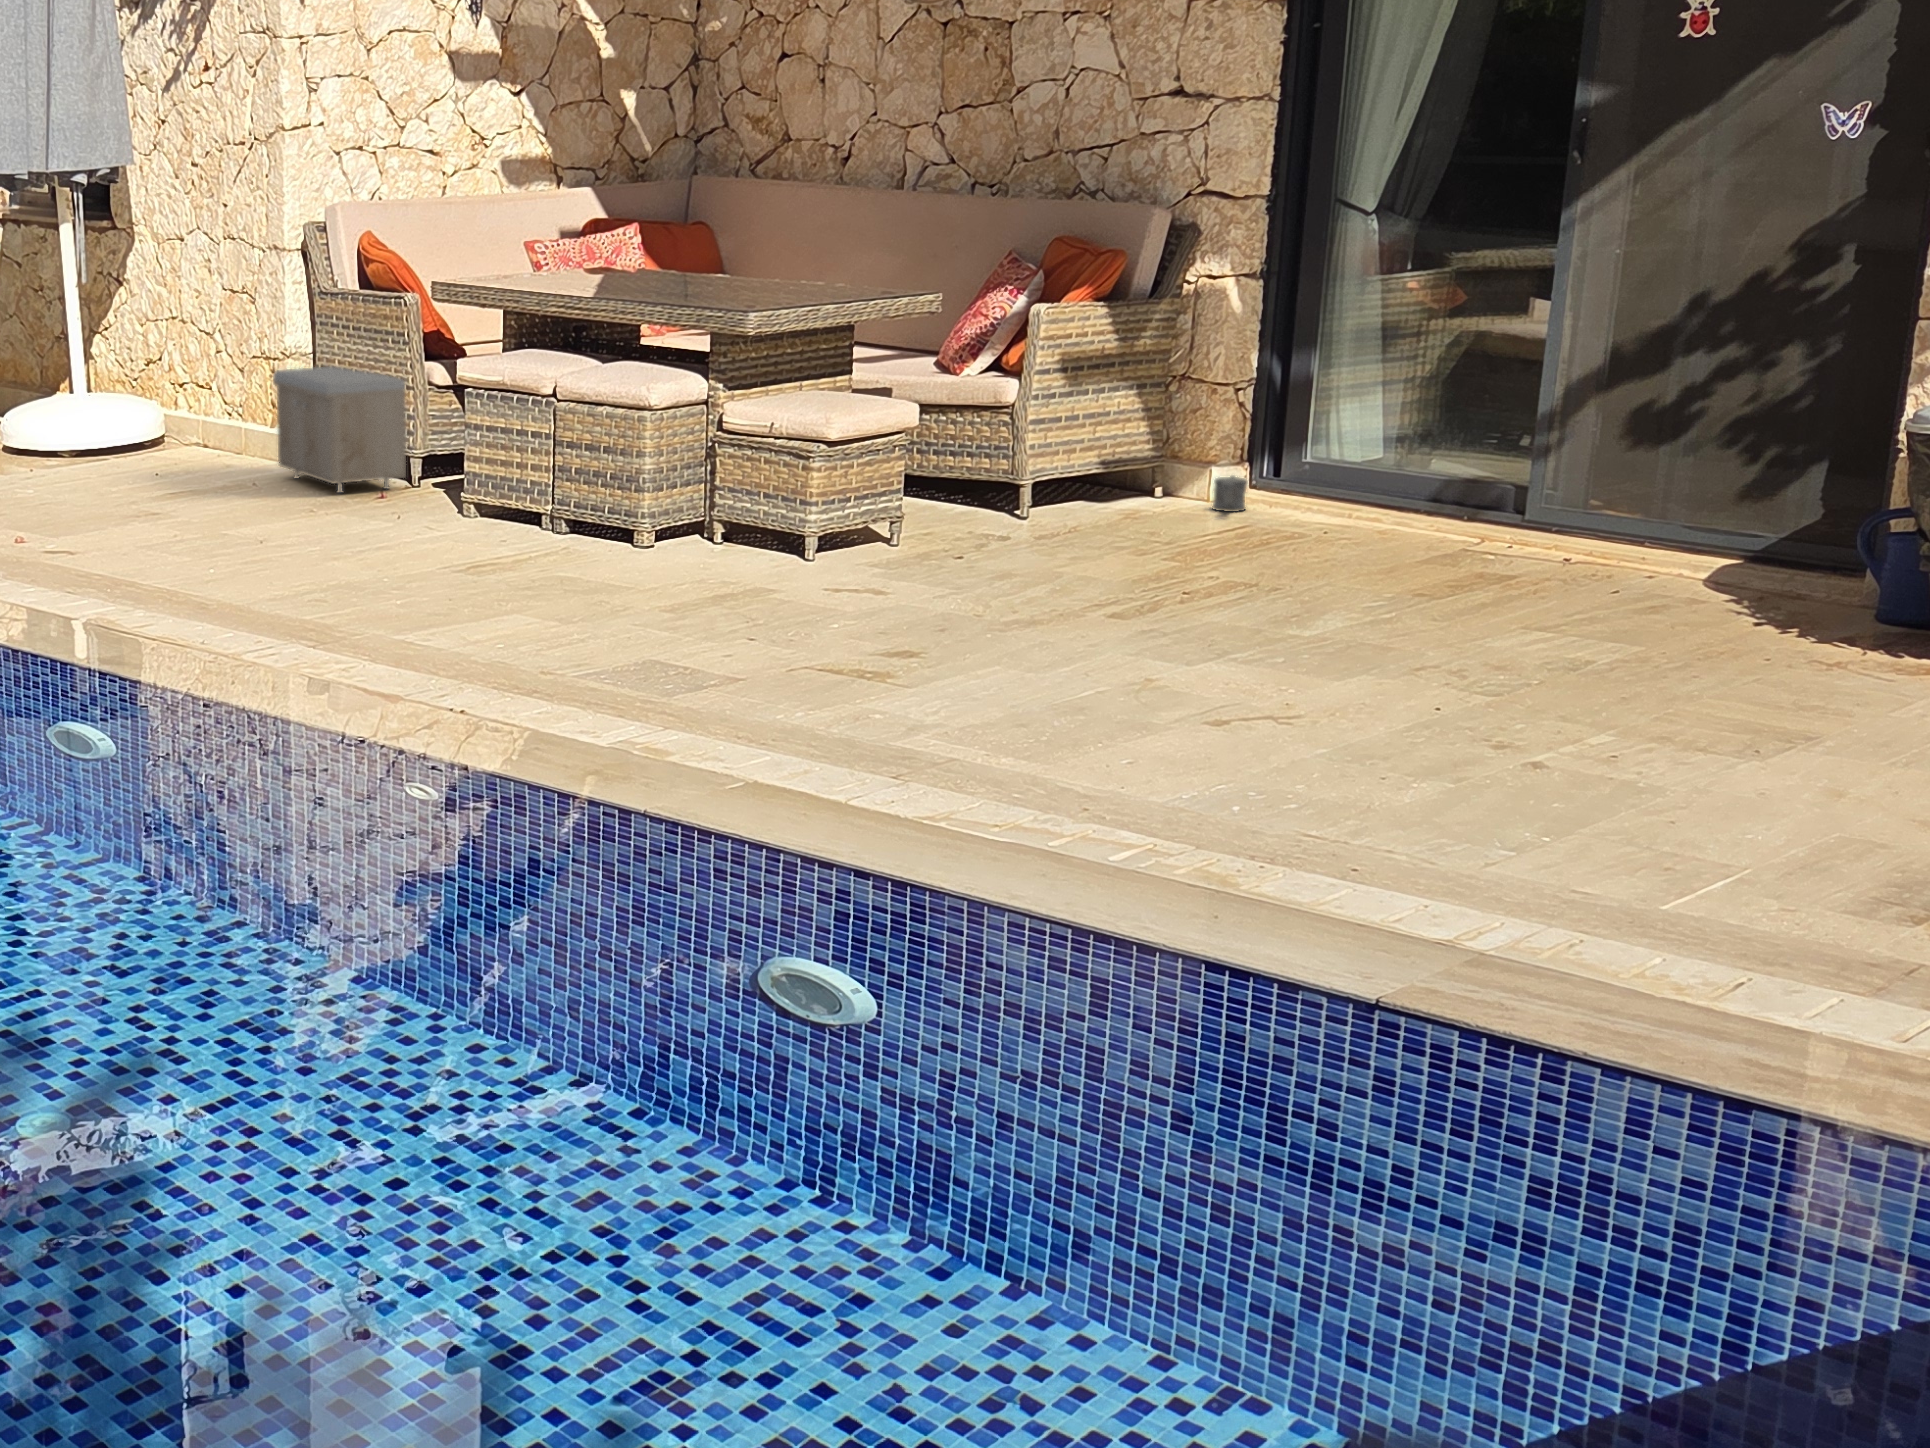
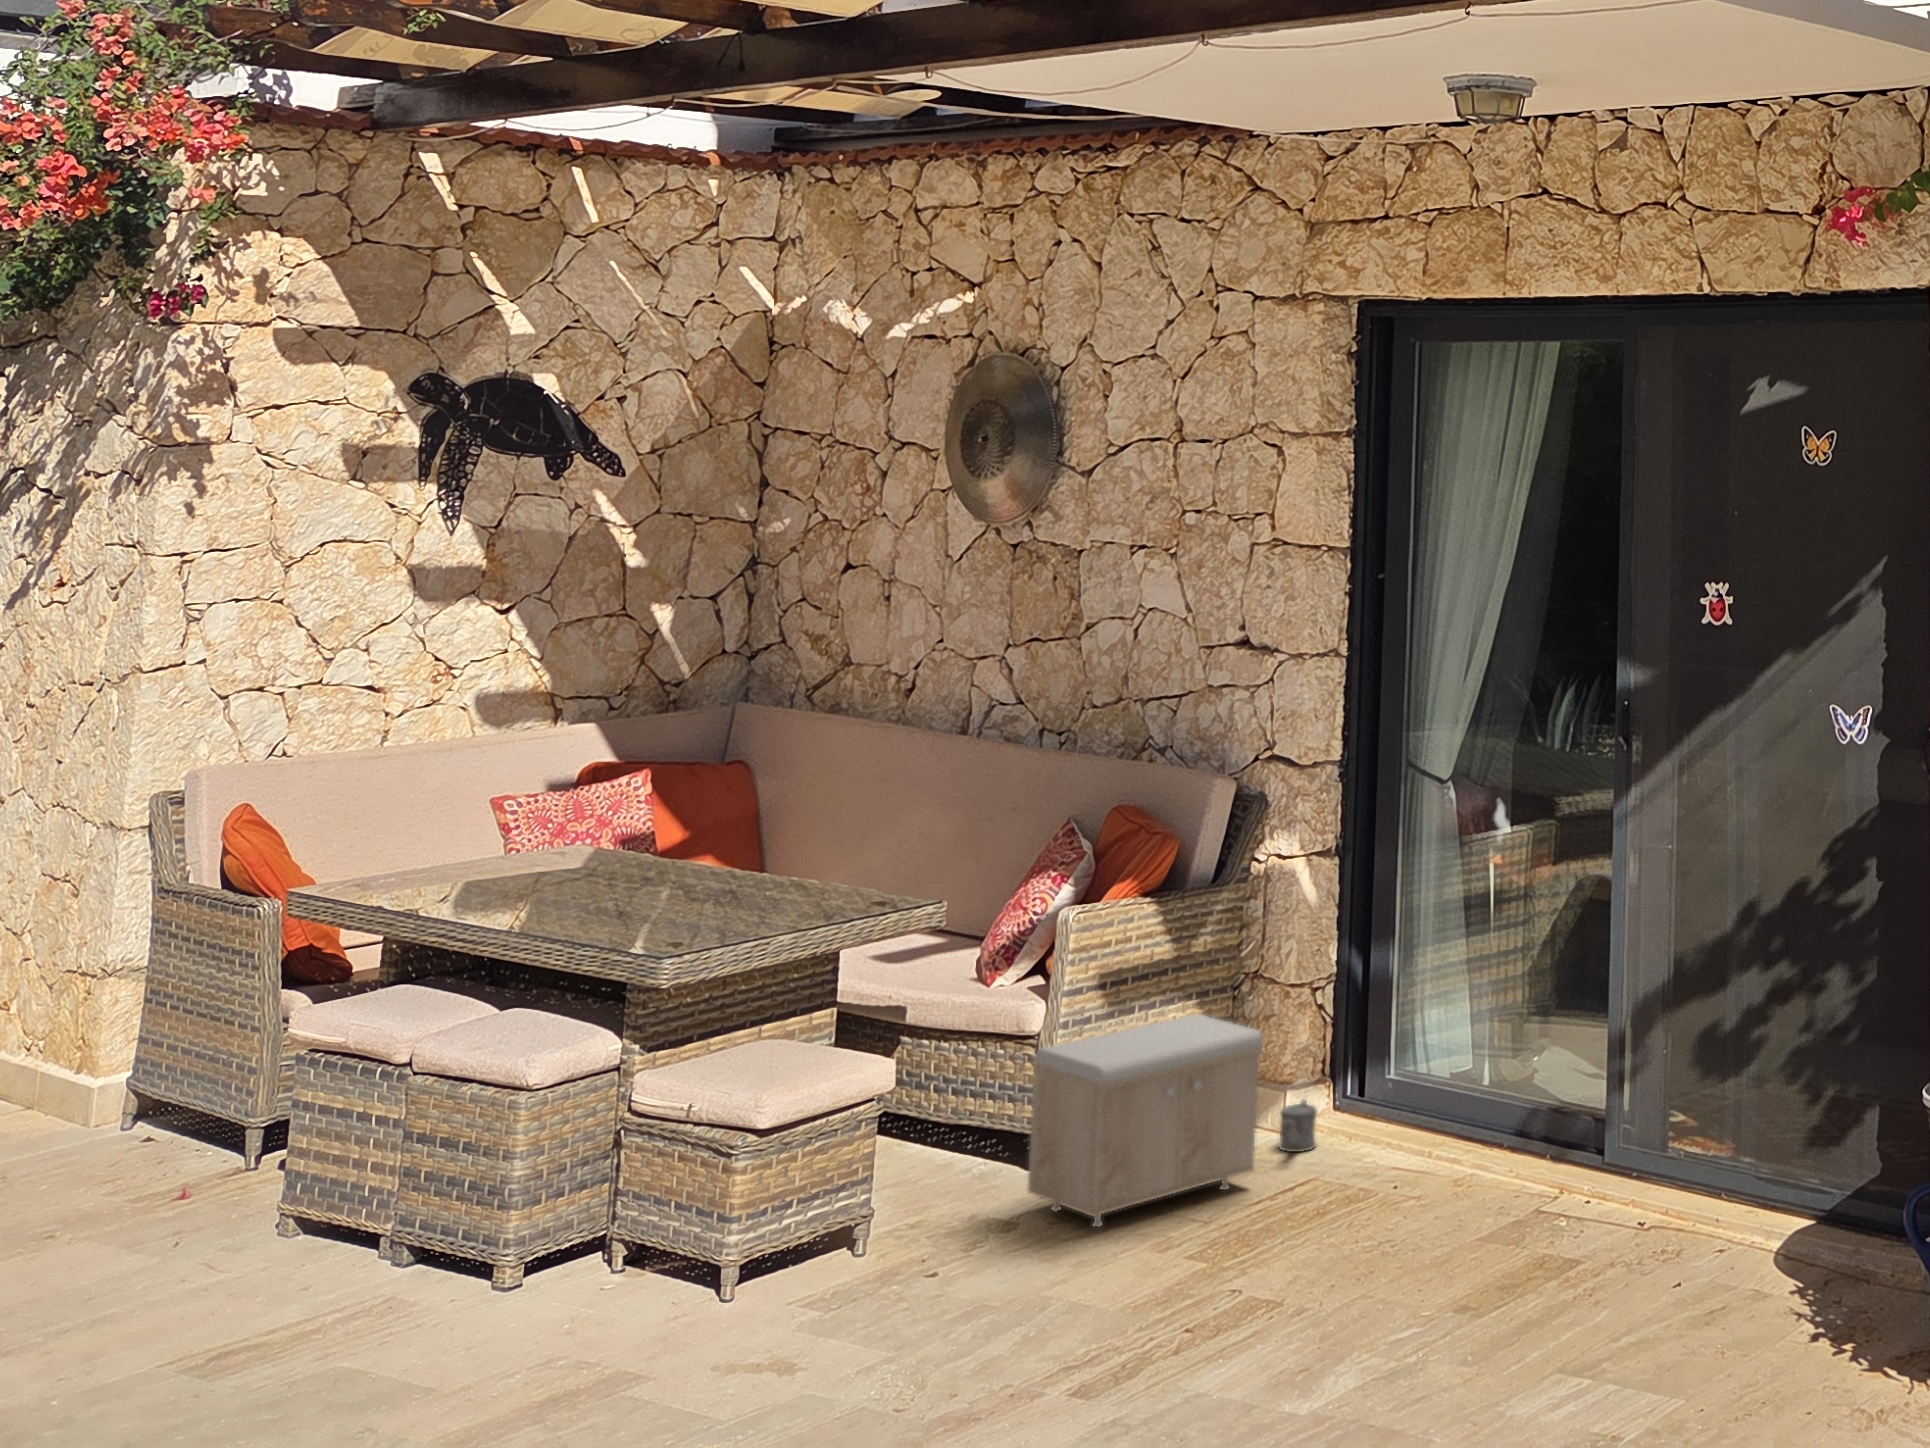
storage bench: present [273,367,406,493] -> present [1028,1014,1262,1227]

